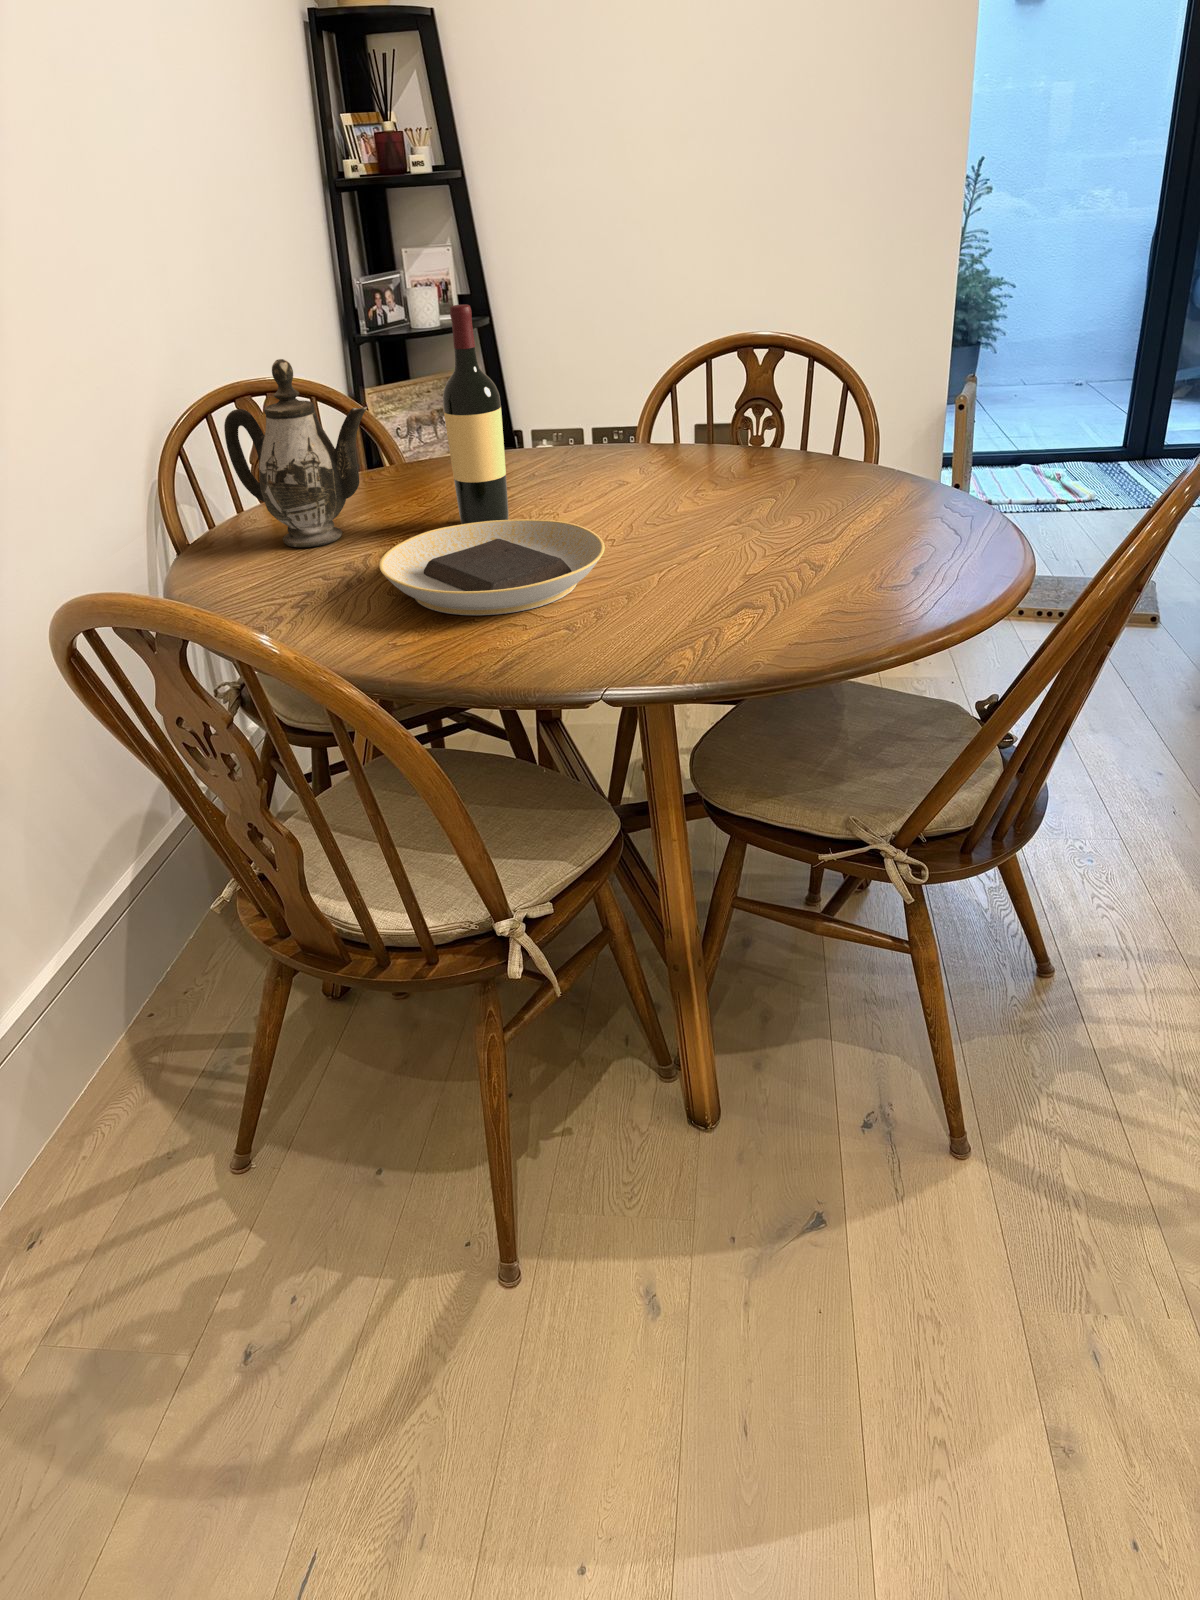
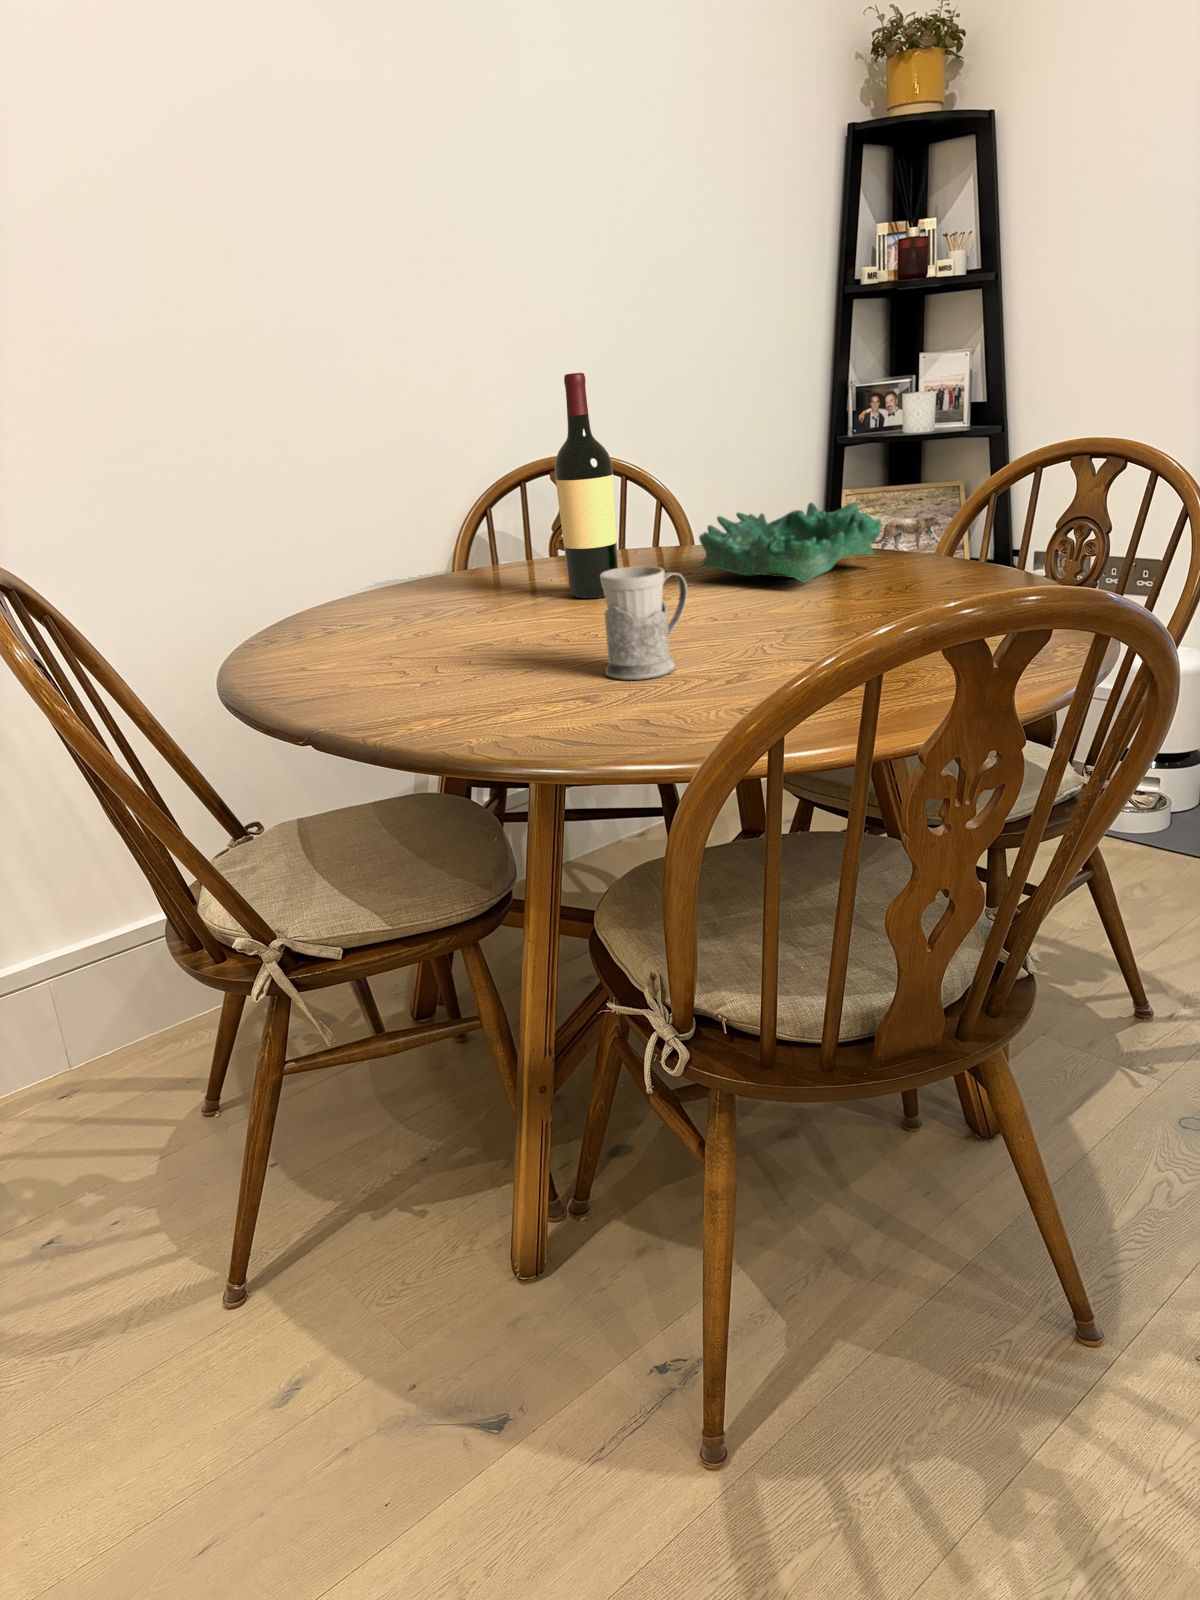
teapot: present [224,359,367,547] -> none [413,419,498,591]
decorative bowl: none [530,408,685,491] -> present [697,503,882,583]
mug: none [711,487,772,590] -> present [601,566,687,680]
plate: present [379,519,605,615] -> none [349,582,575,660]

